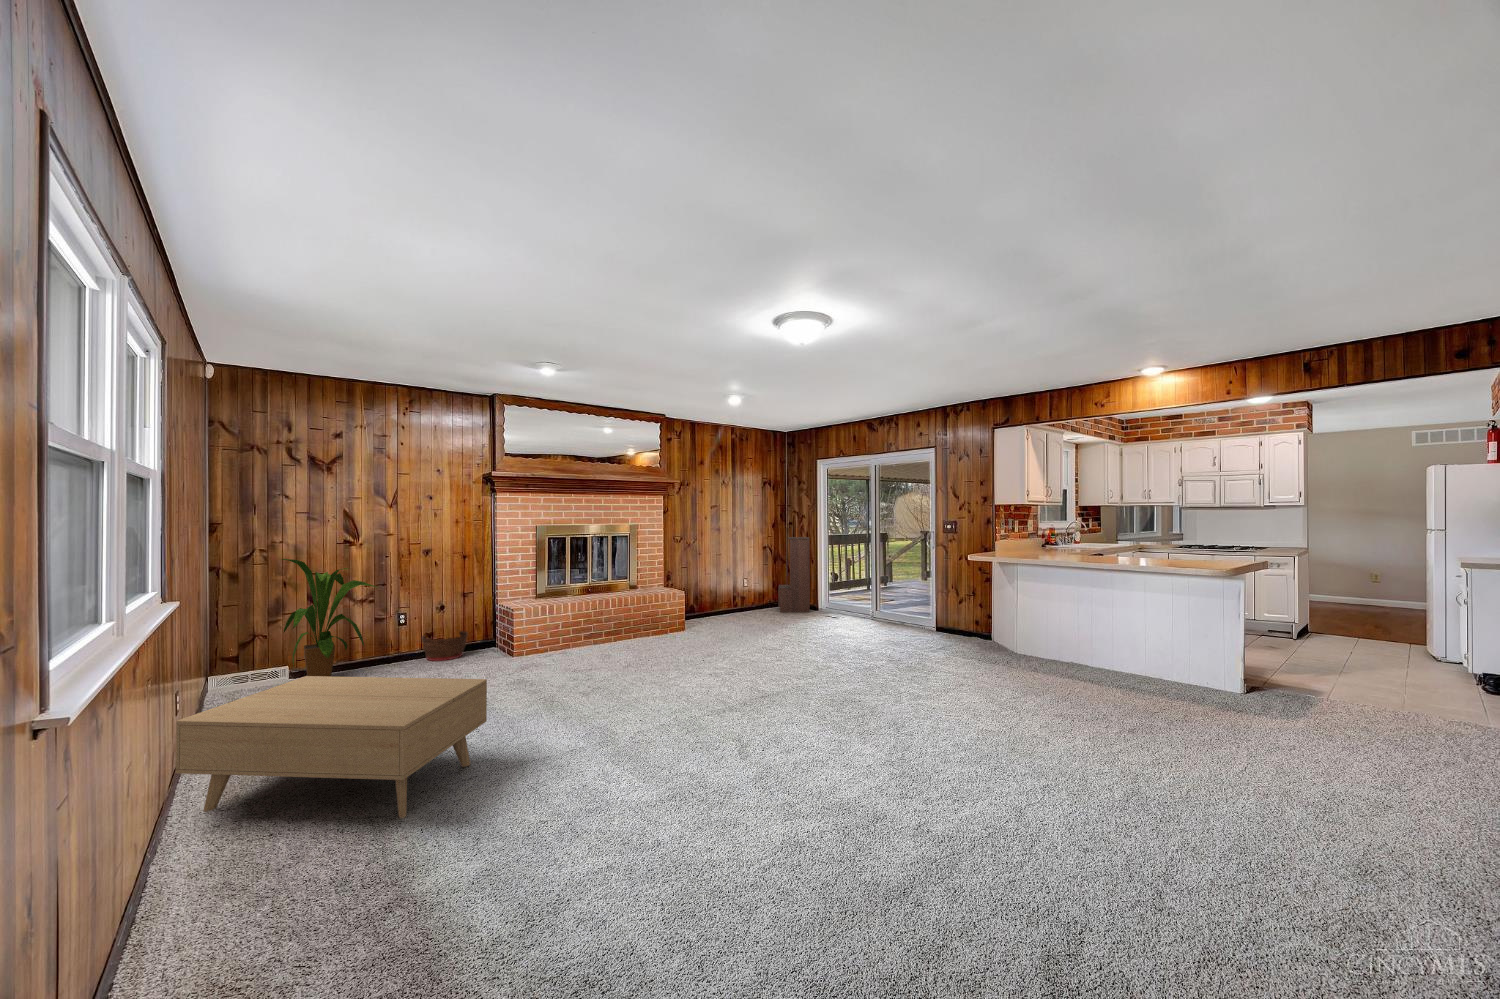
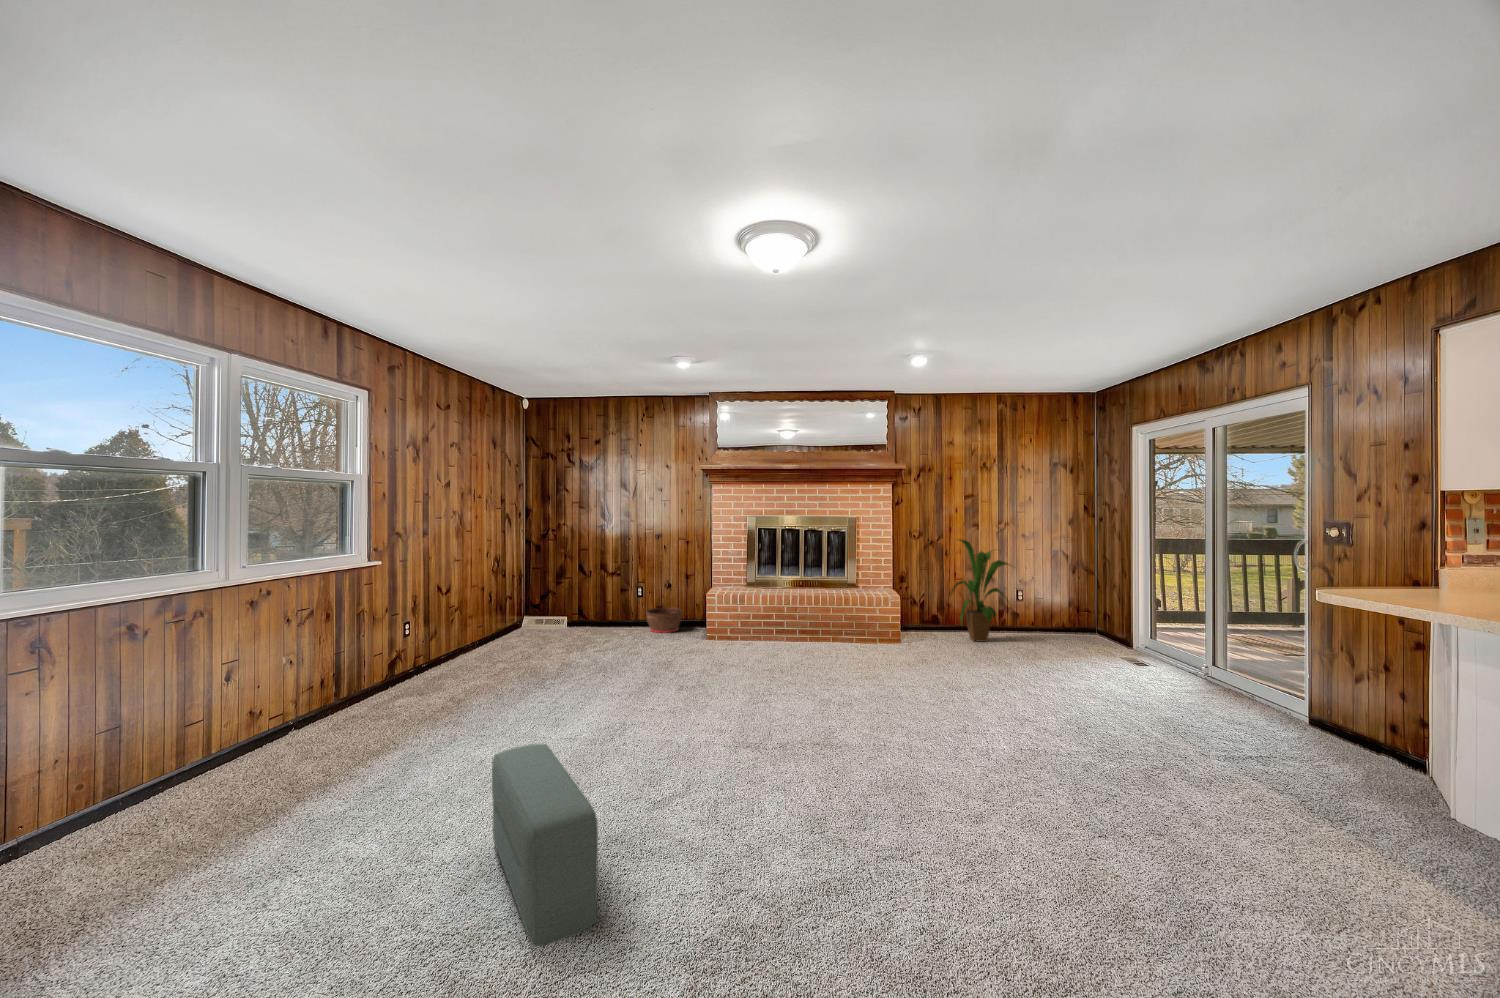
bookshelf: present [778,537,810,612] -> none [1063,540,1125,652]
house plant: present [282,559,378,677] -> present [951,539,1009,642]
coffee table: present [175,676,487,818] -> none [365,622,523,740]
pouf: none [705,728,878,850] -> present [492,744,598,946]

